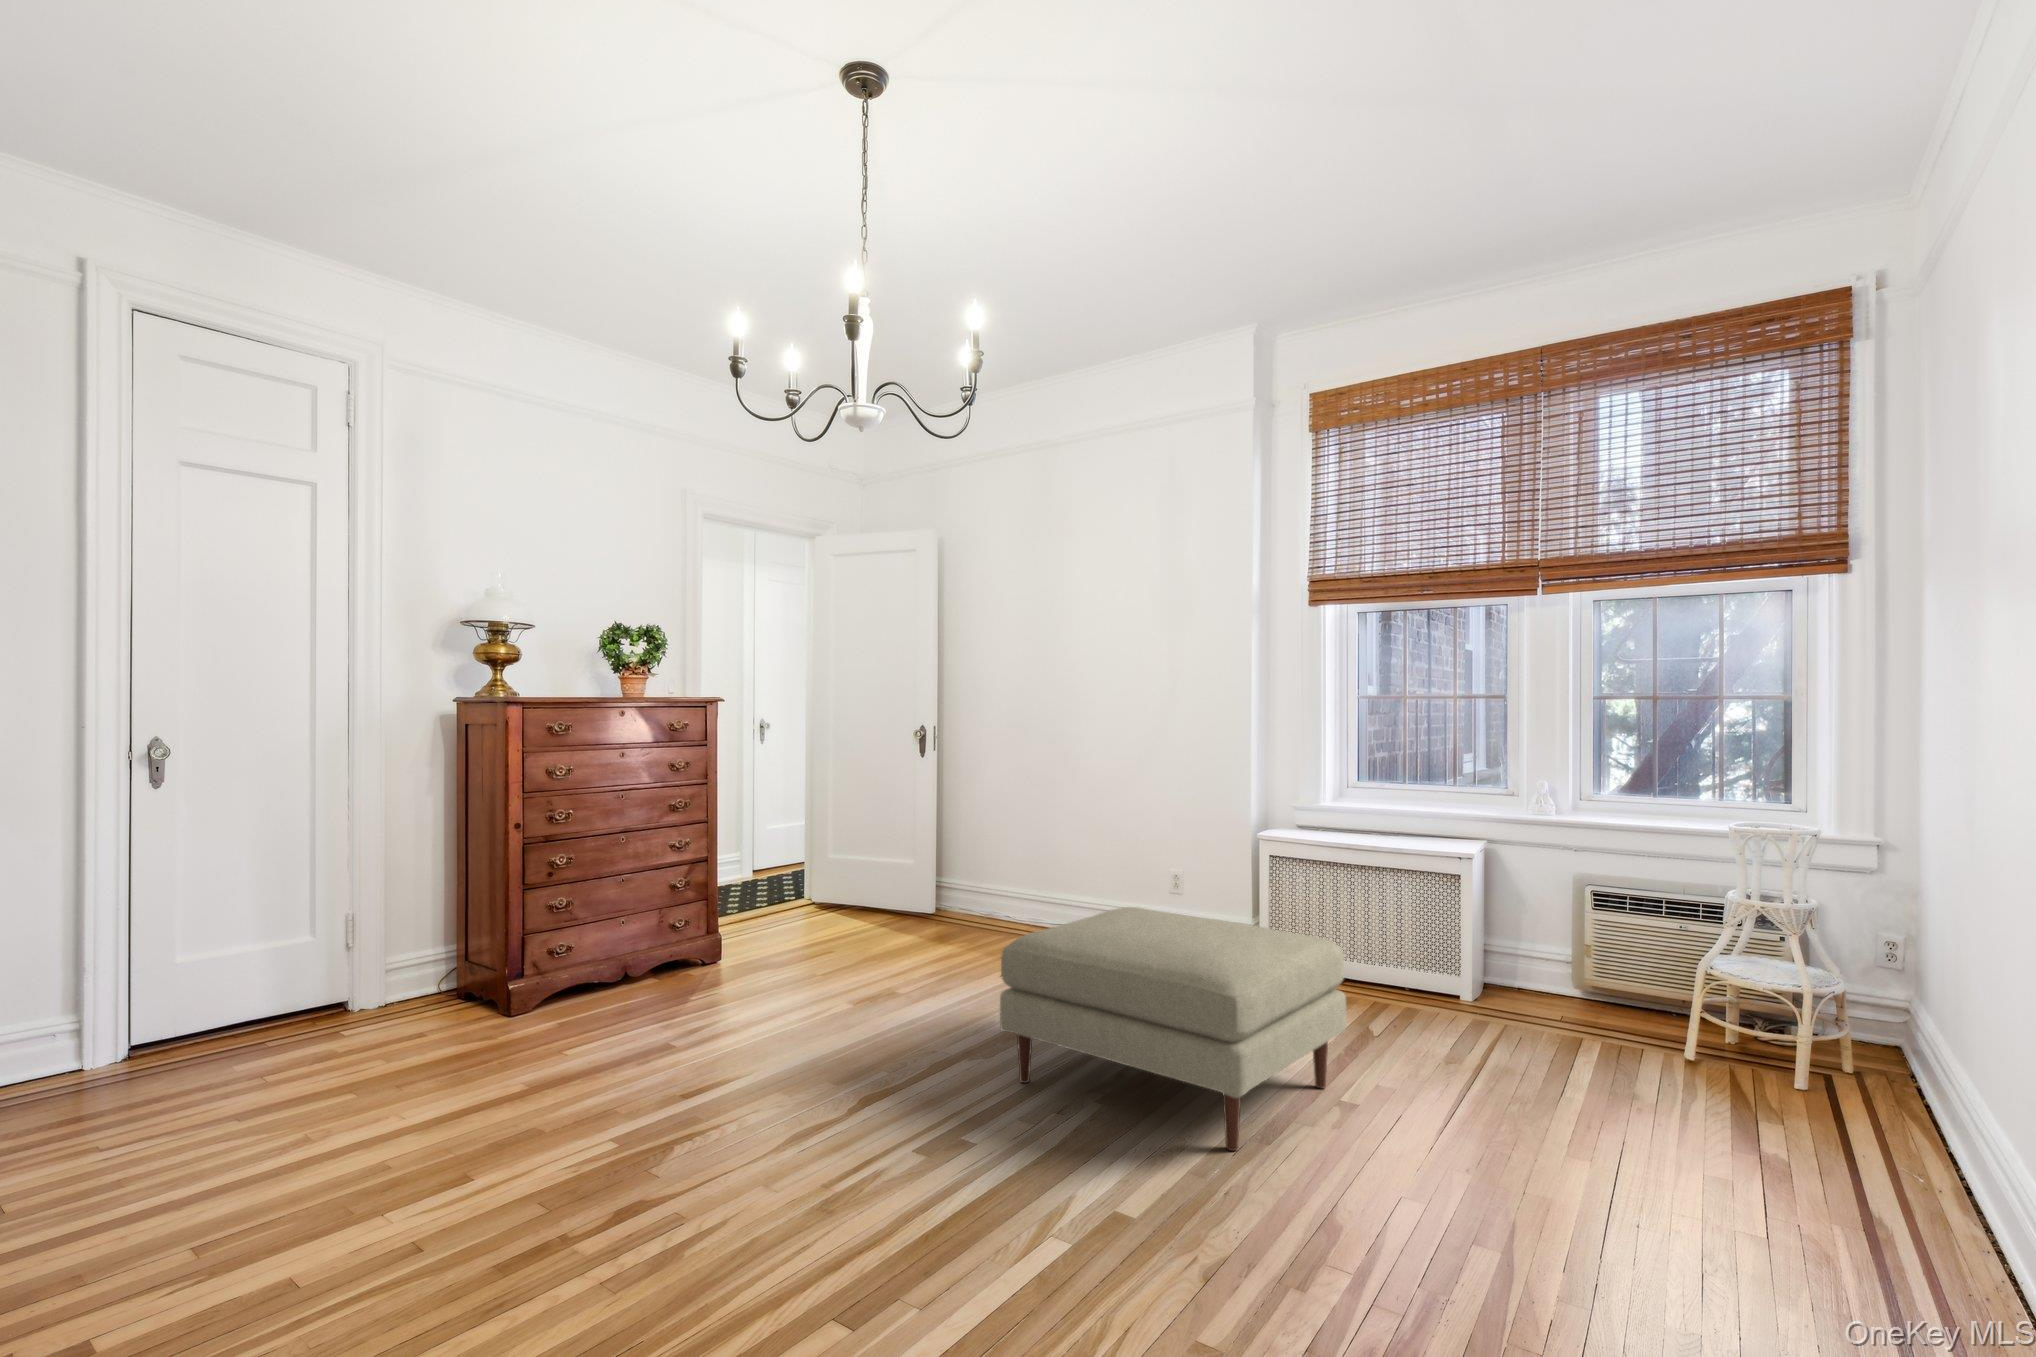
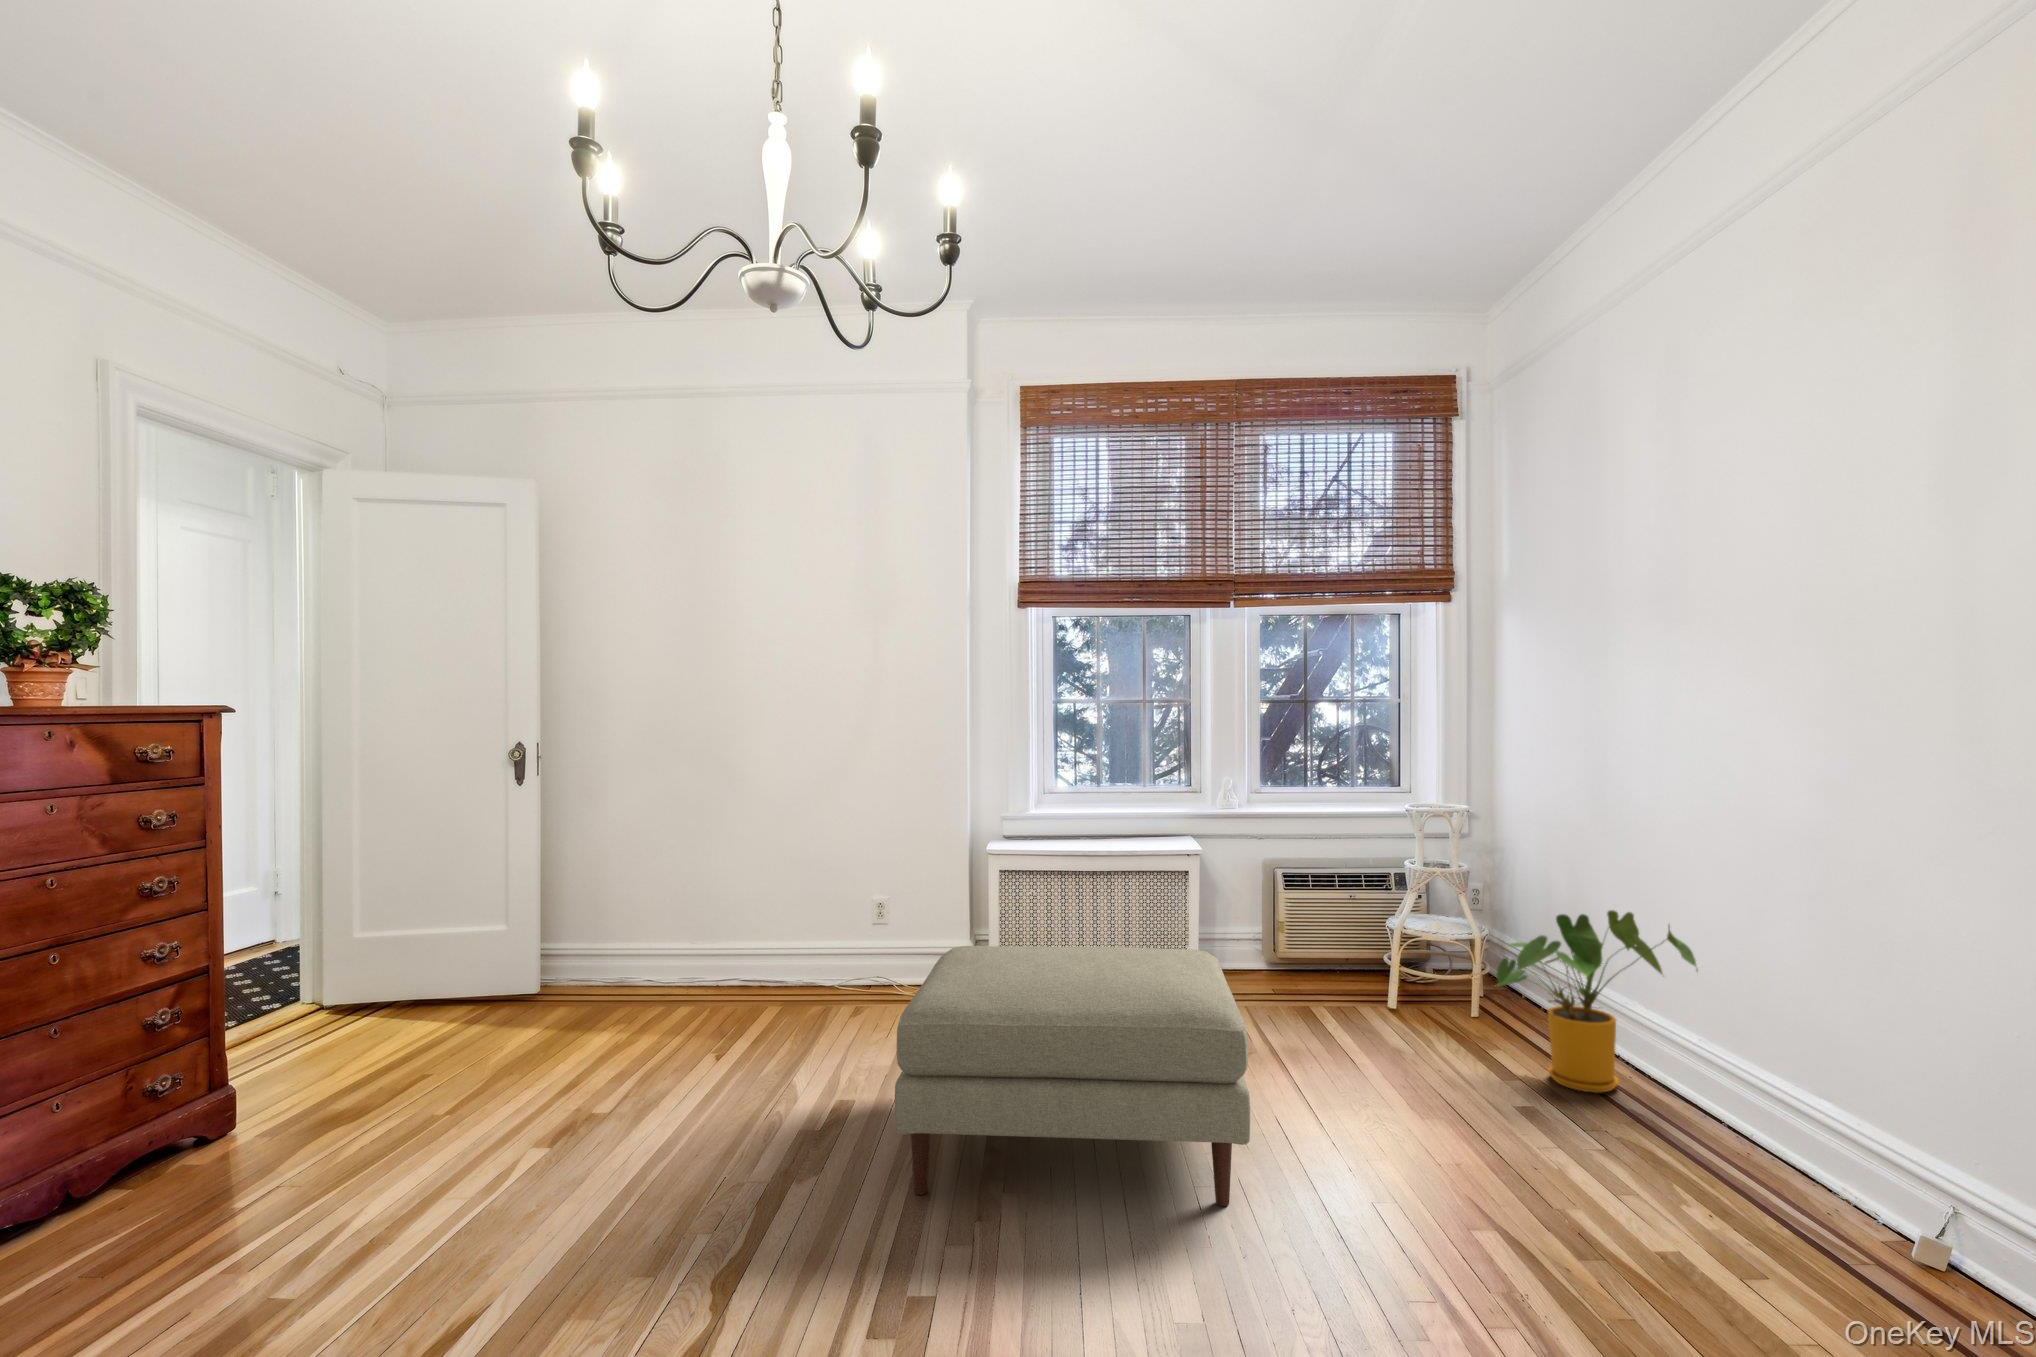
house plant: none [1690,964,1981,1189] -> present [1496,910,1698,1093]

